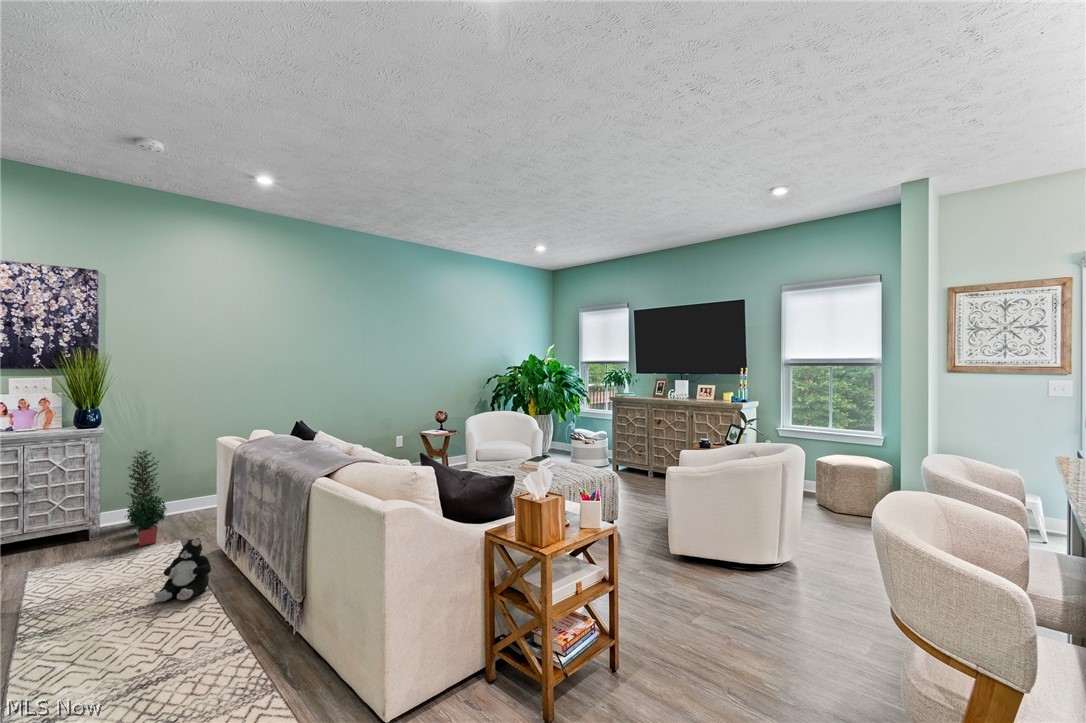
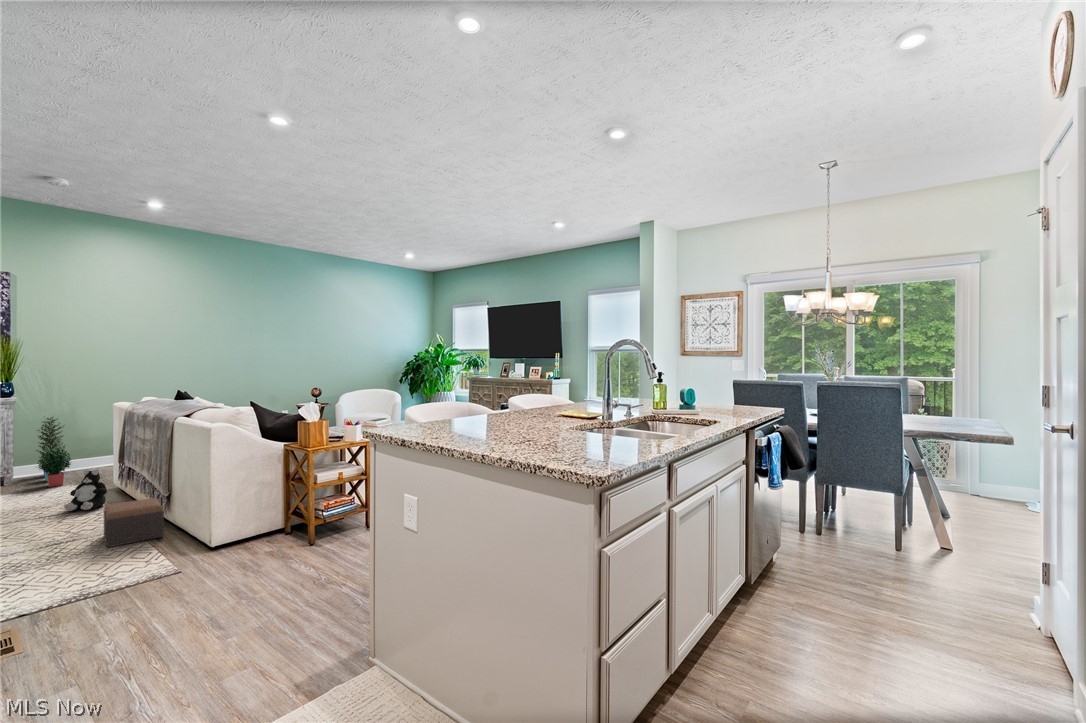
footstool: none [210,603,299,704] -> present [104,498,164,547]

